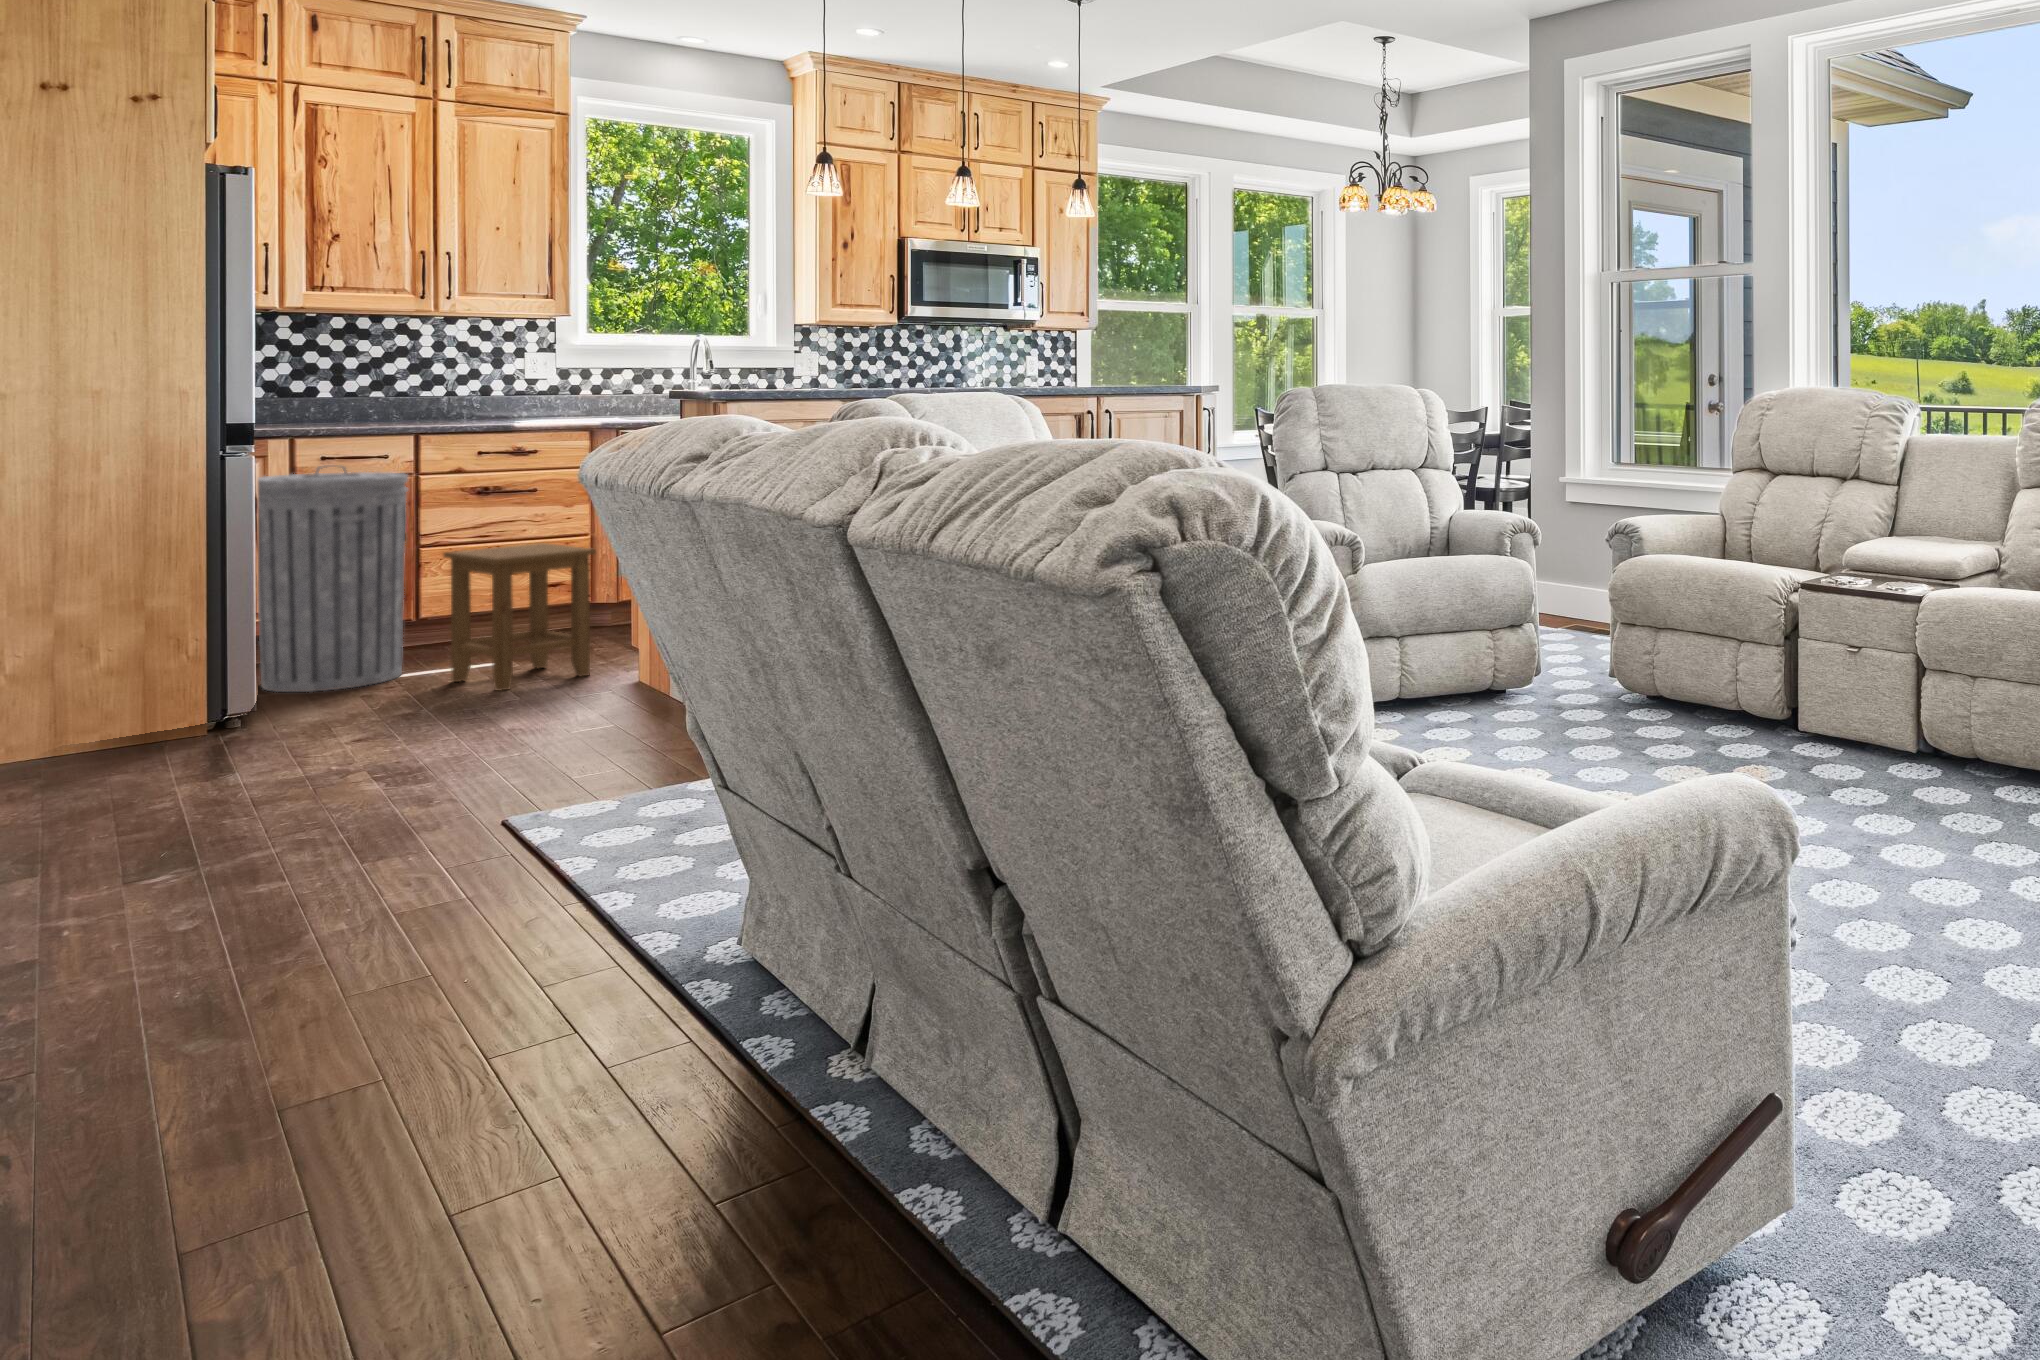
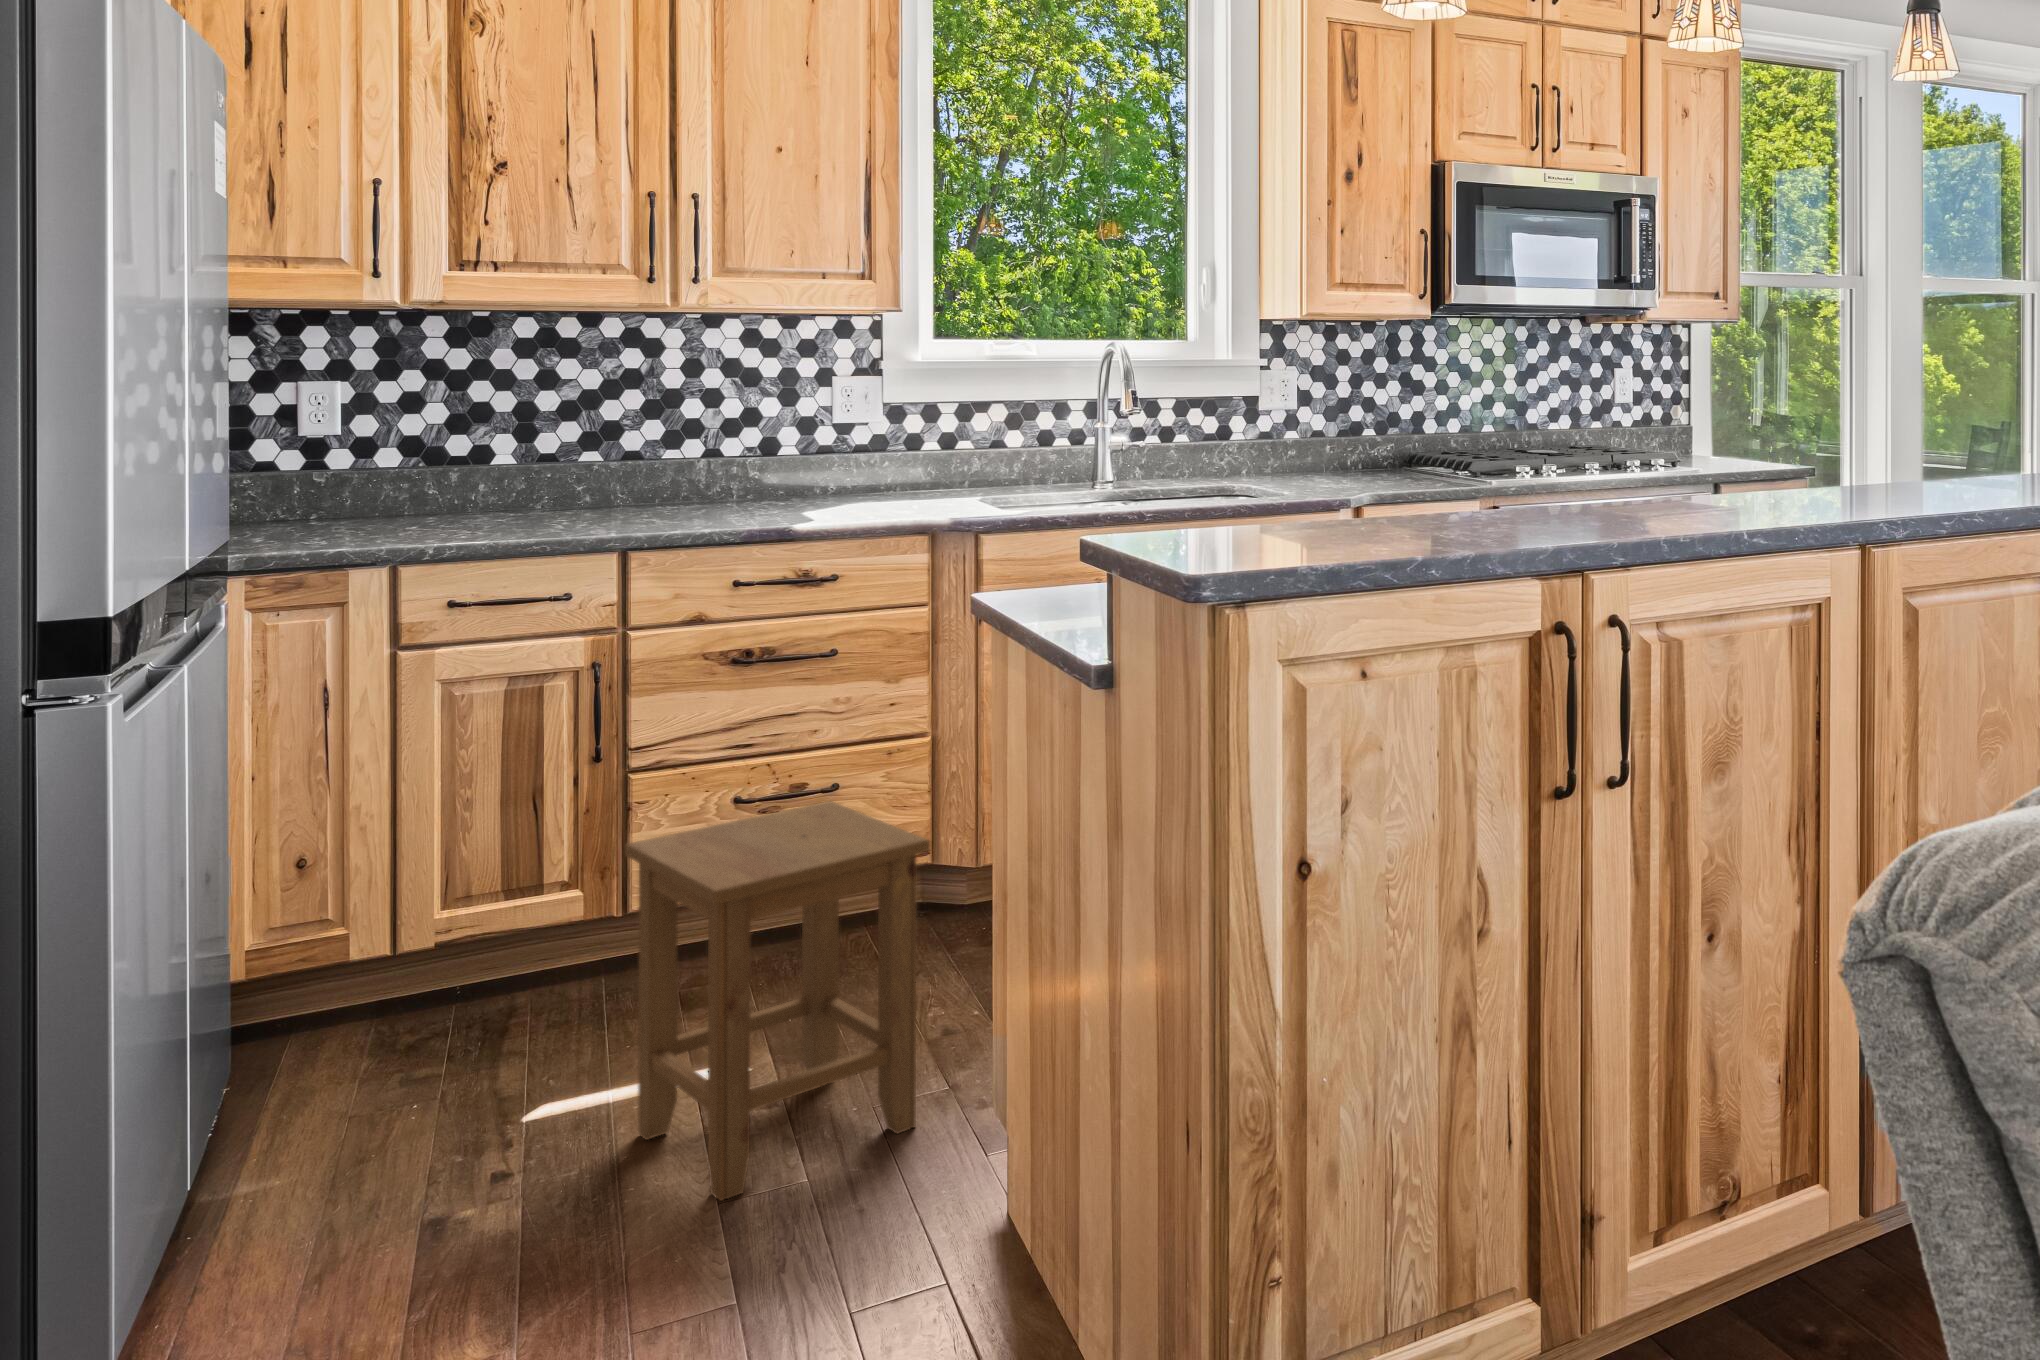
trash can: present [258,466,408,692] -> none [259,637,577,1160]

